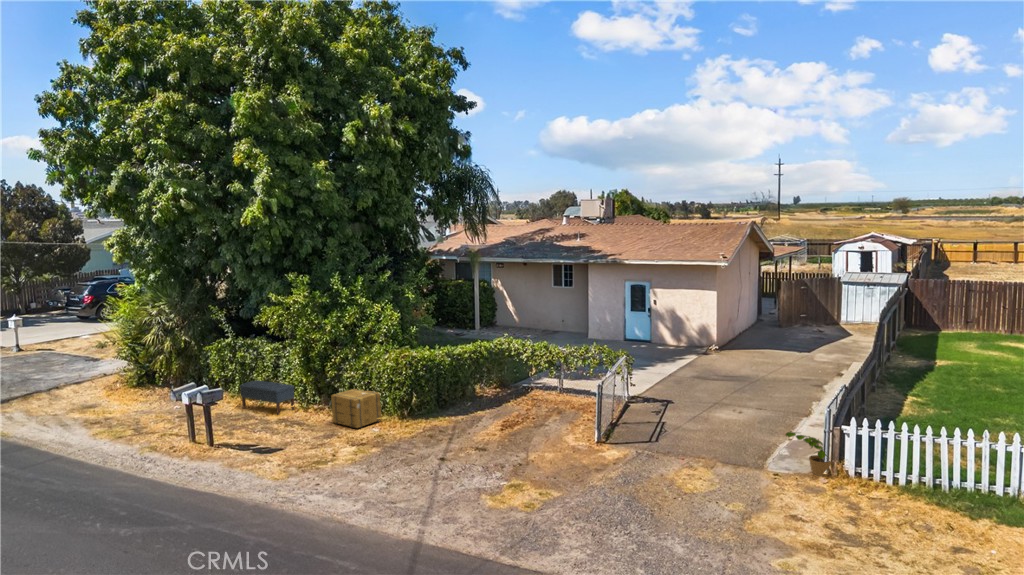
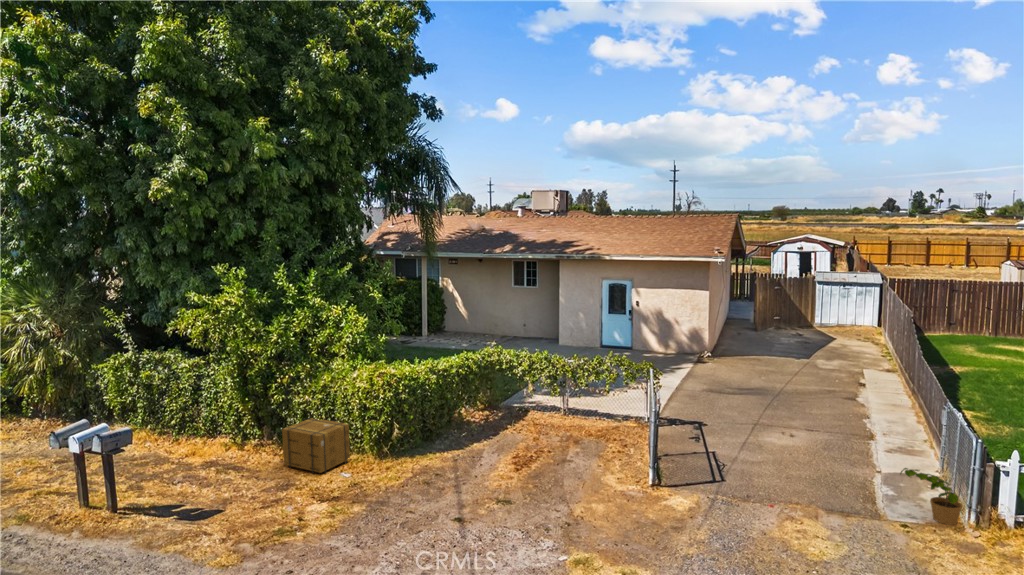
bench: present [240,380,295,415] -> none [146,408,224,455]

